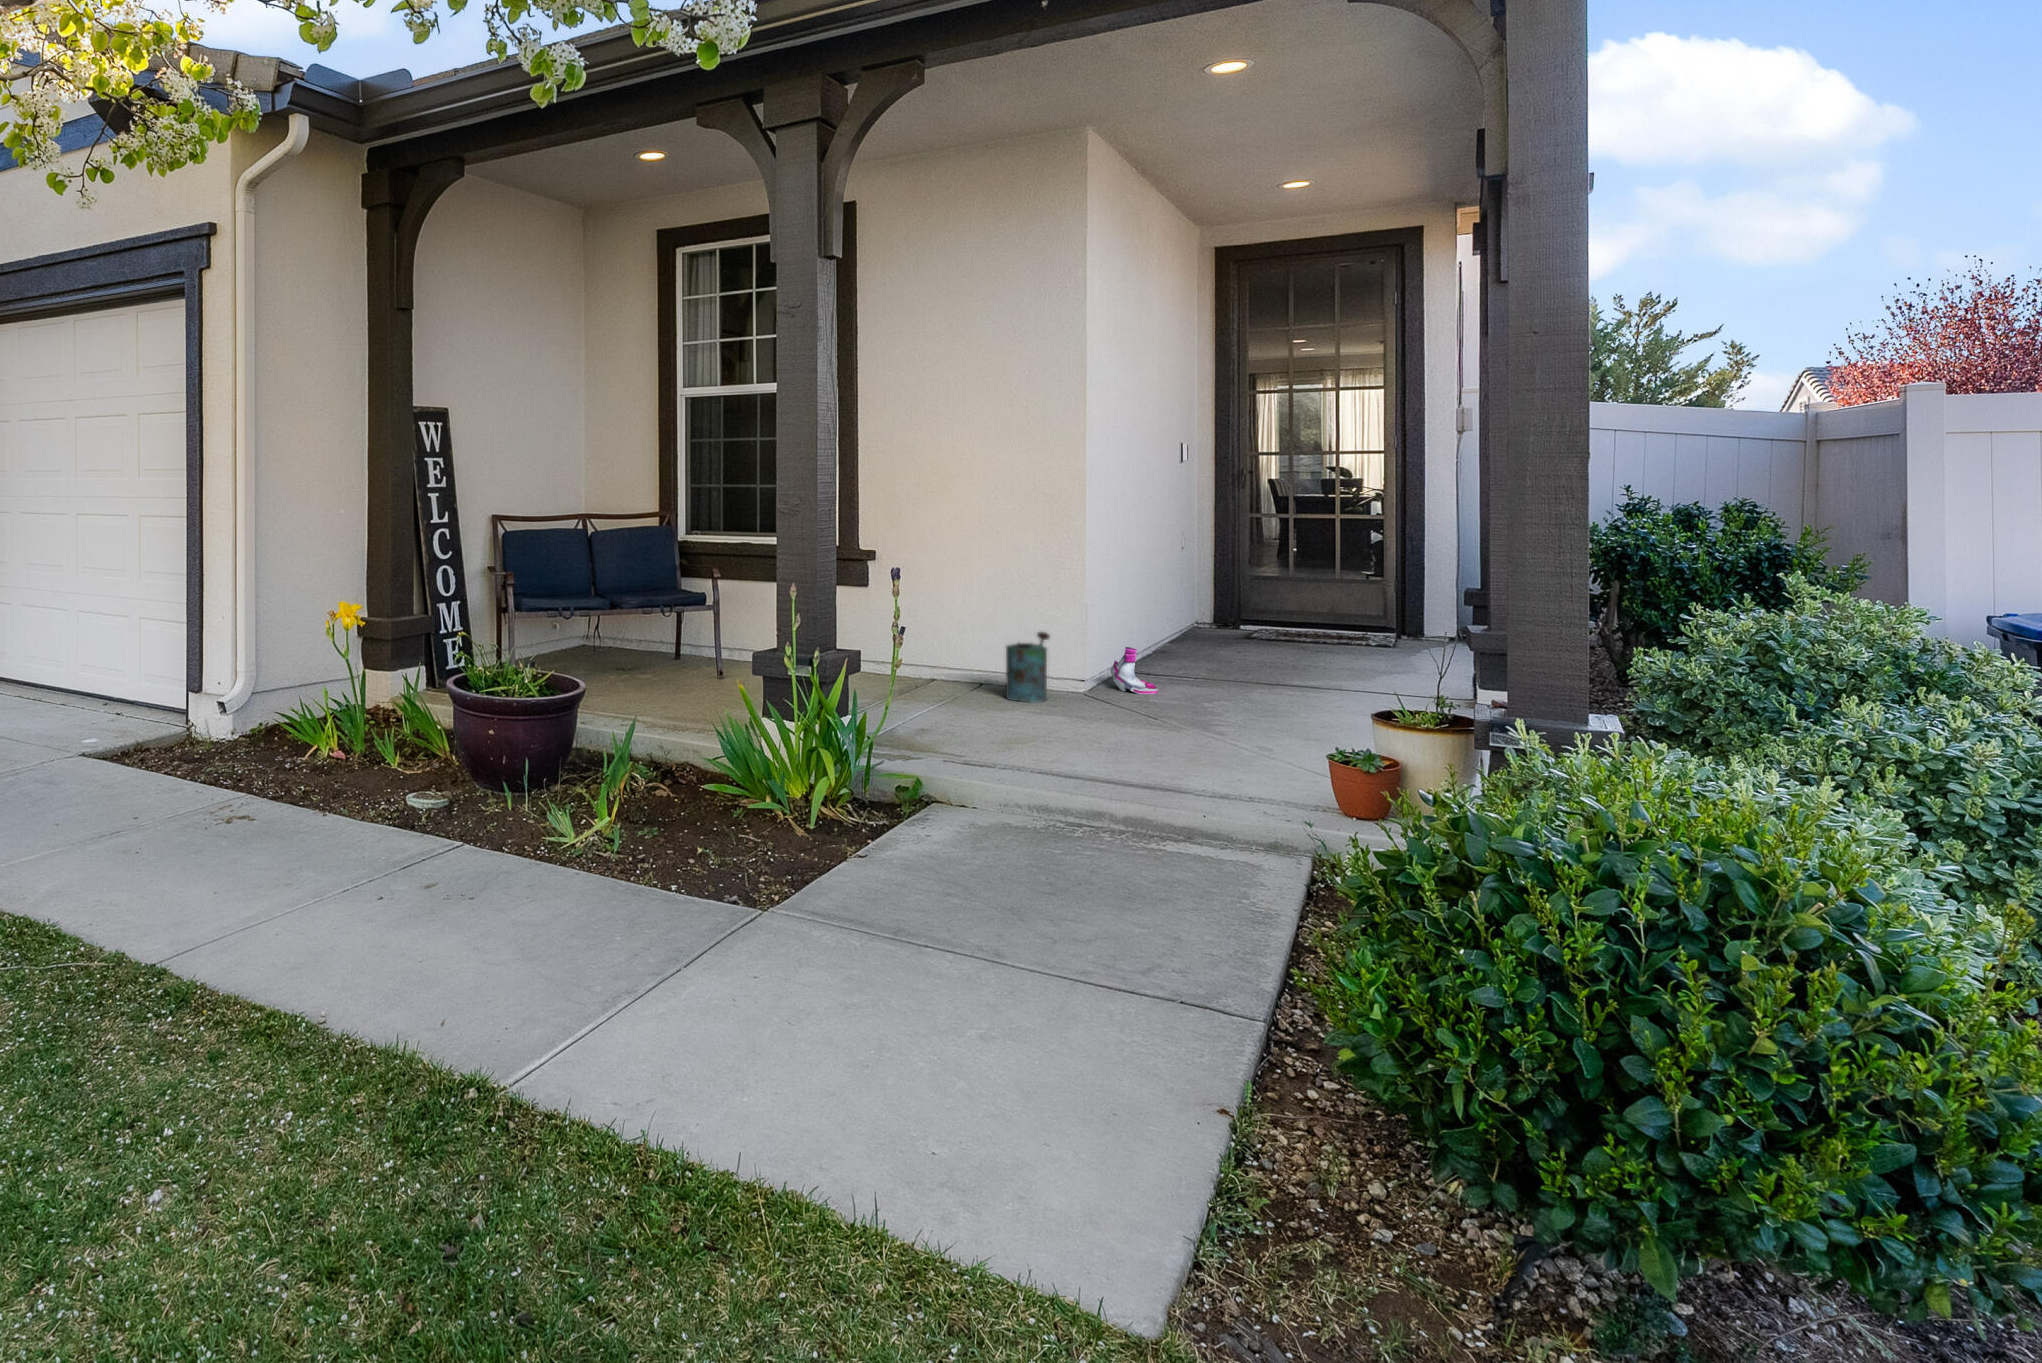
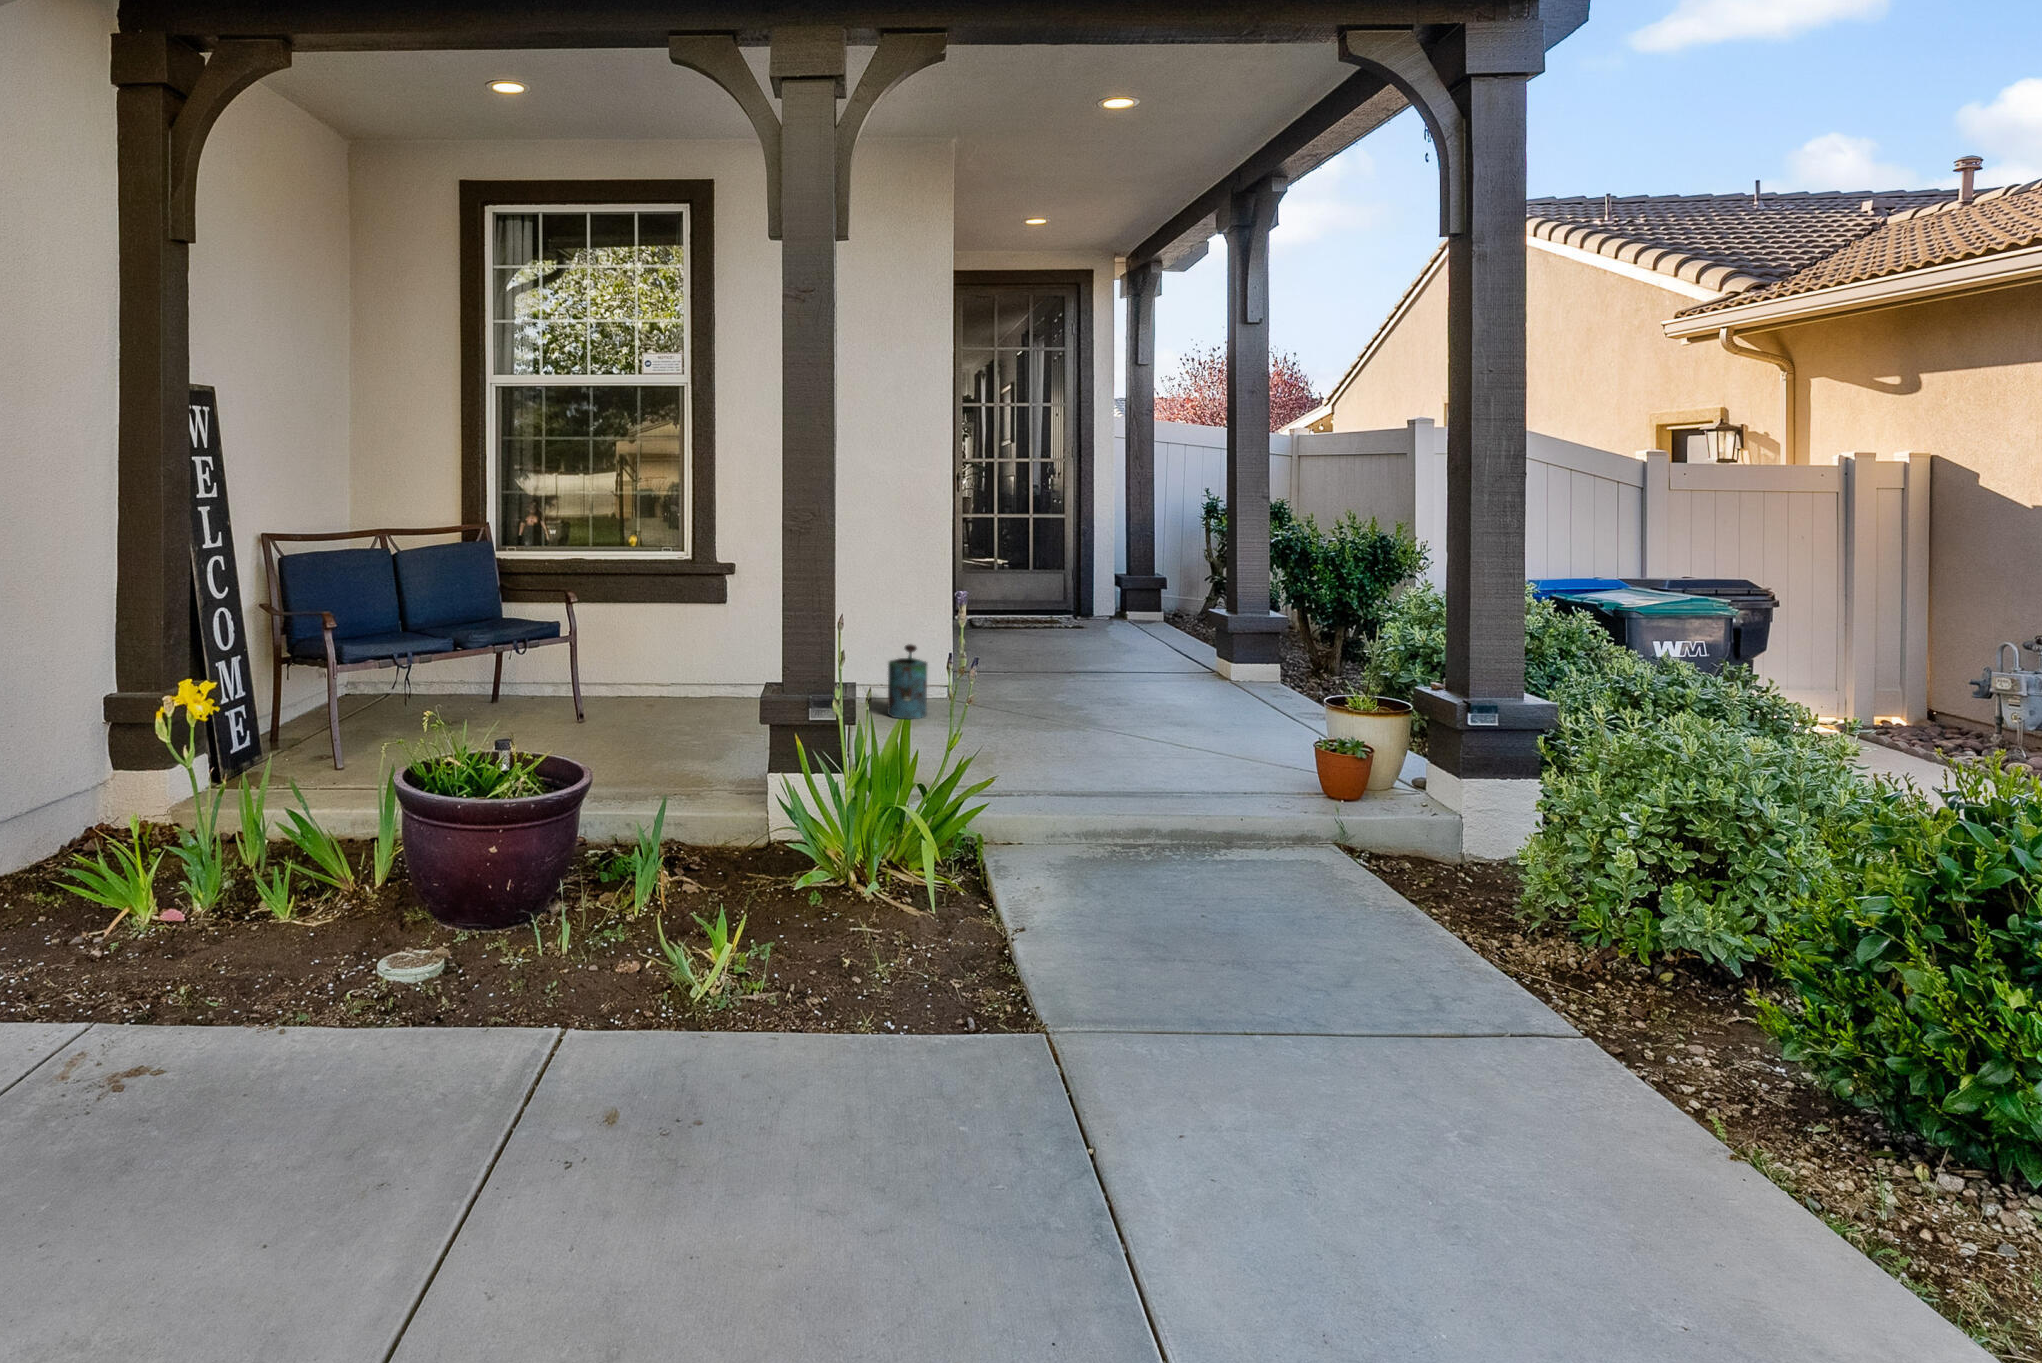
boots: present [1110,647,1158,694] -> none [957,653,1004,699]

